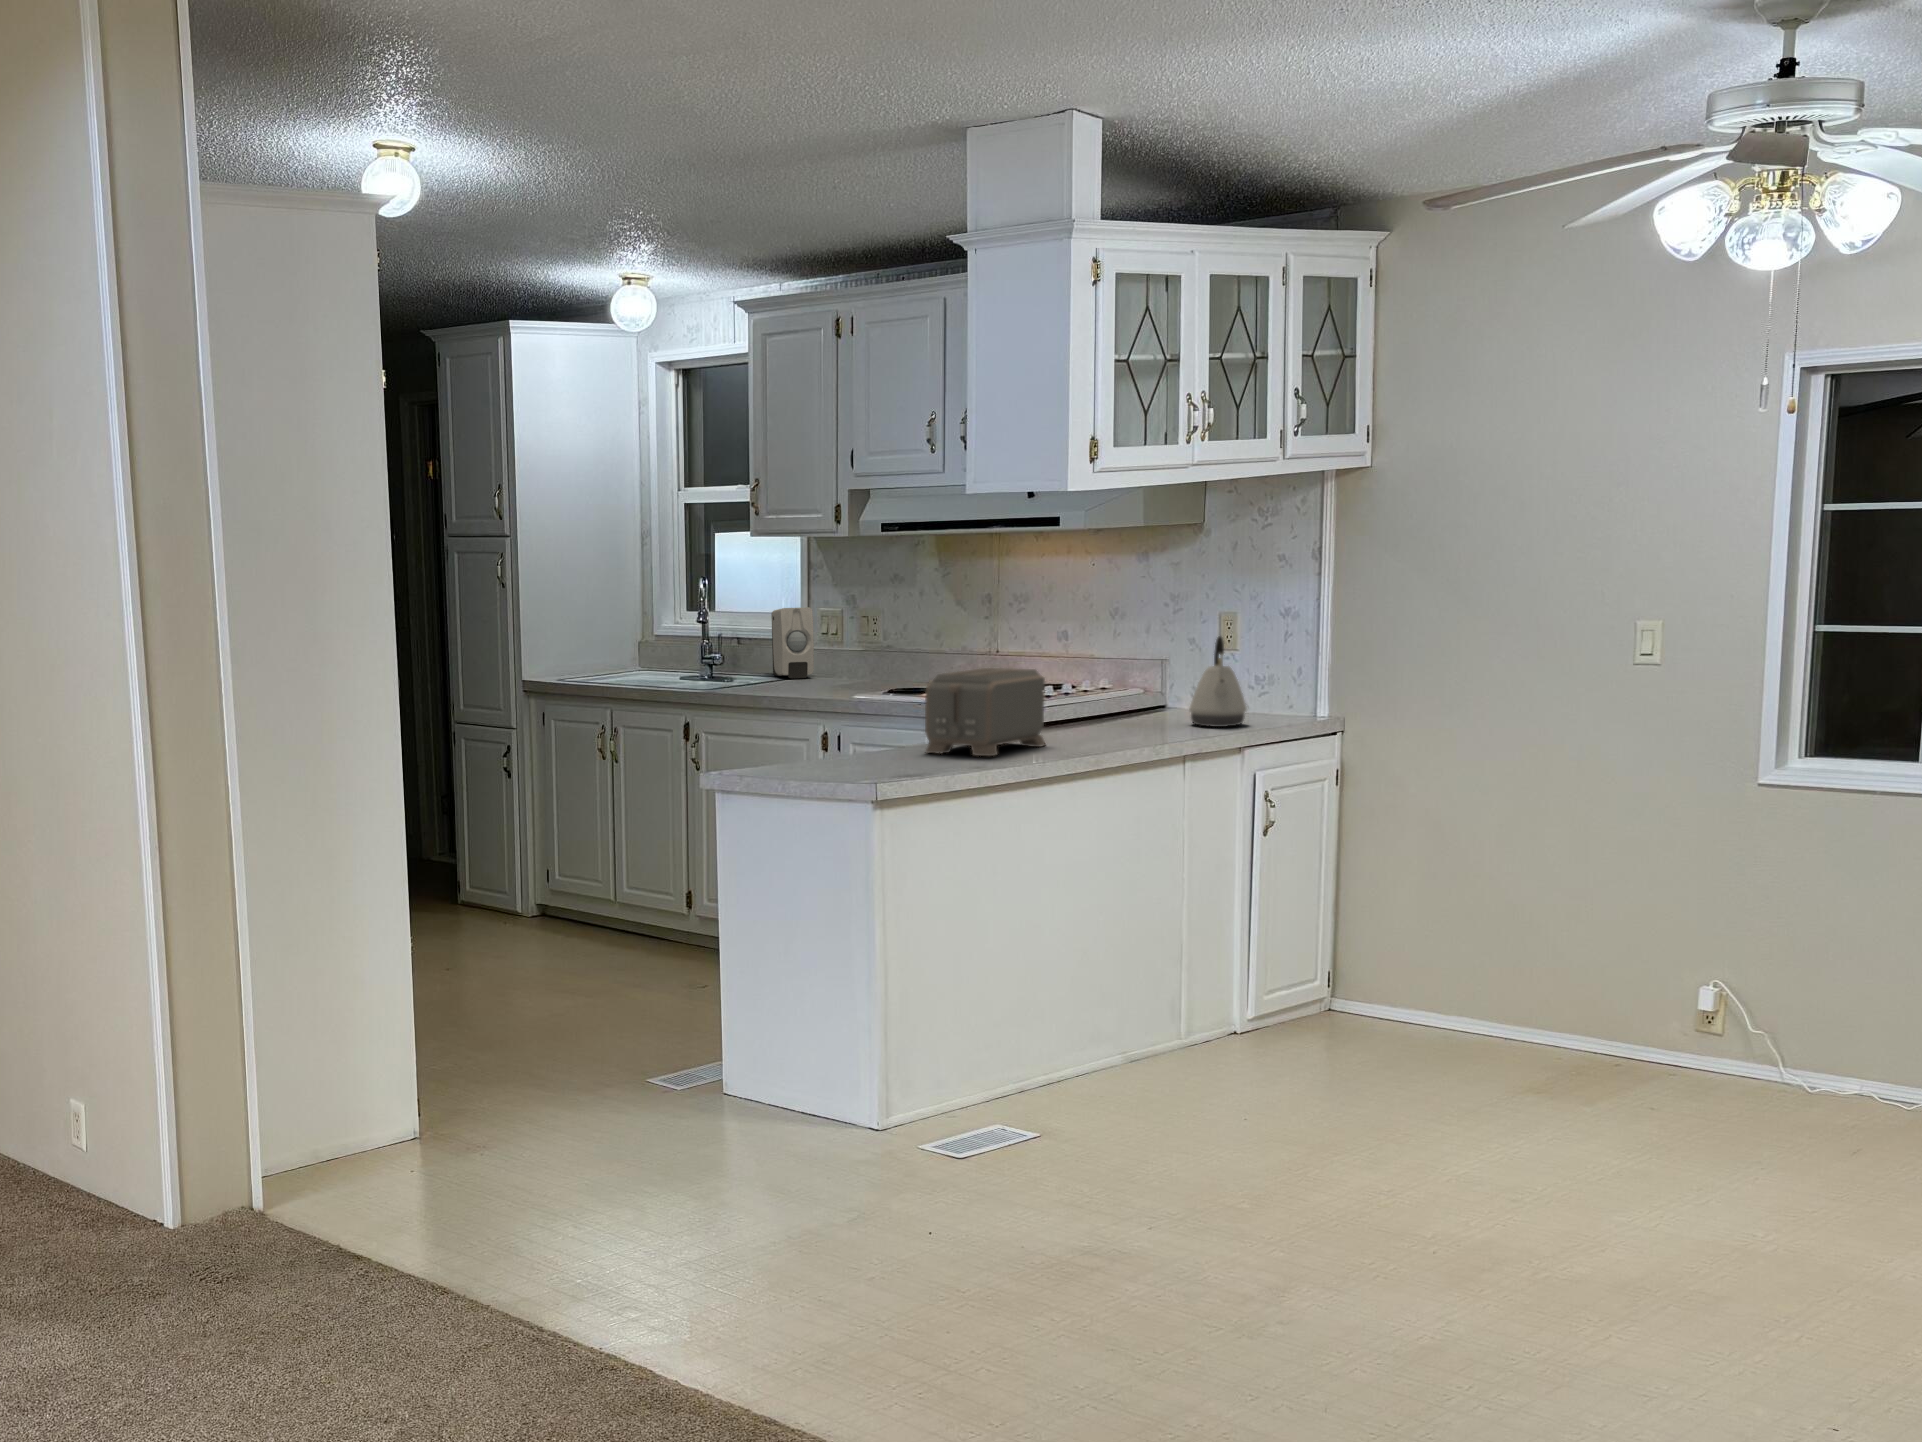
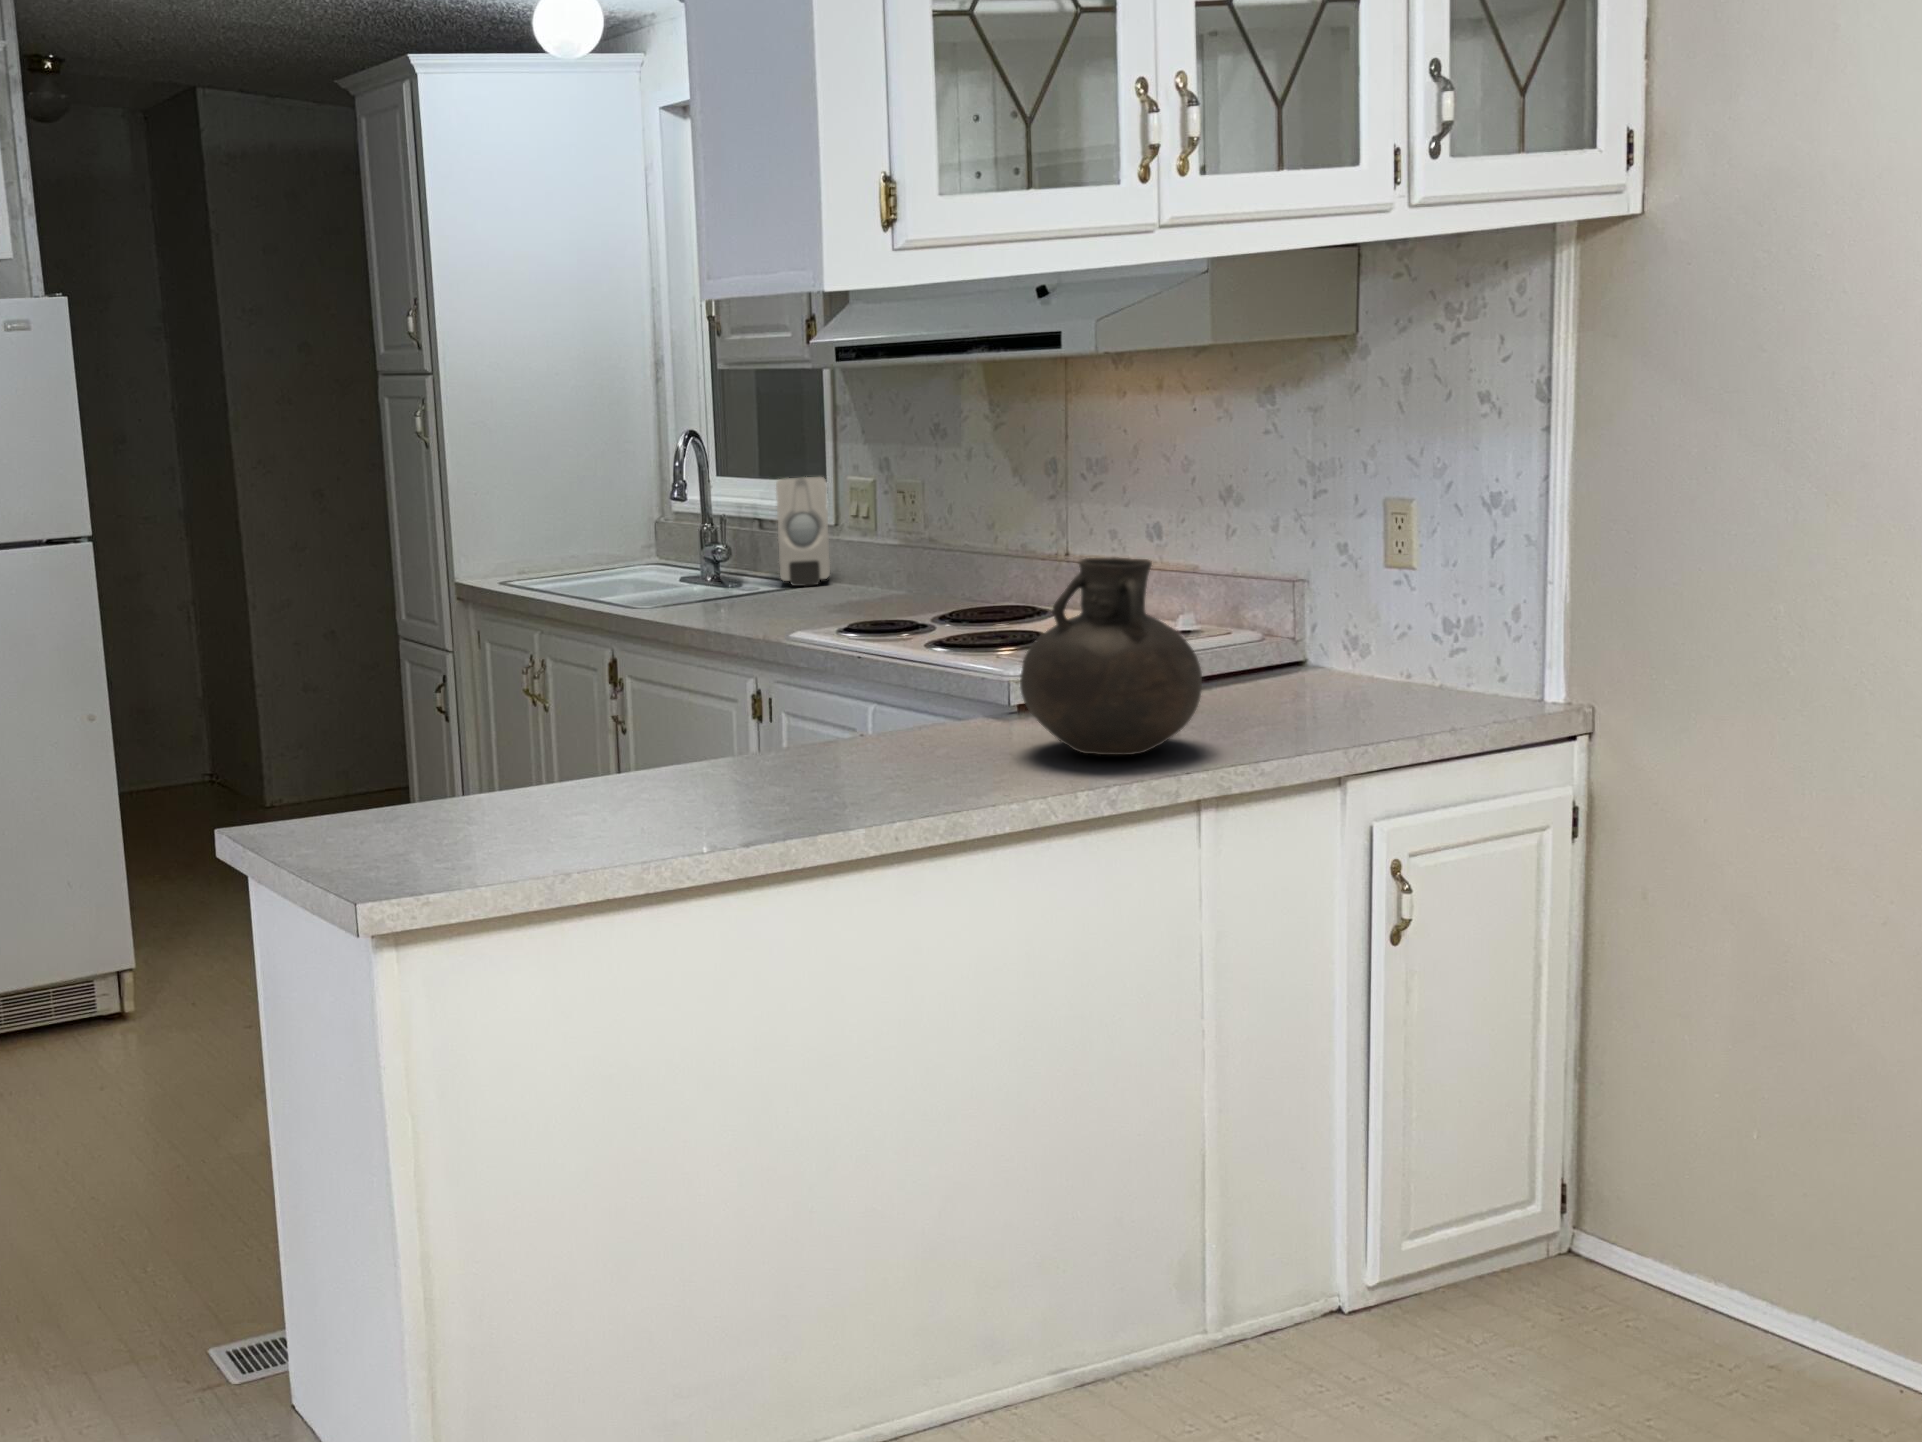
vase: none [1083,632,1179,734] -> present [1020,557,1202,755]
kettle: present [1189,637,1247,727] -> none [1262,556,1374,730]
toaster: present [925,668,1045,756] -> none [643,635,908,826]

